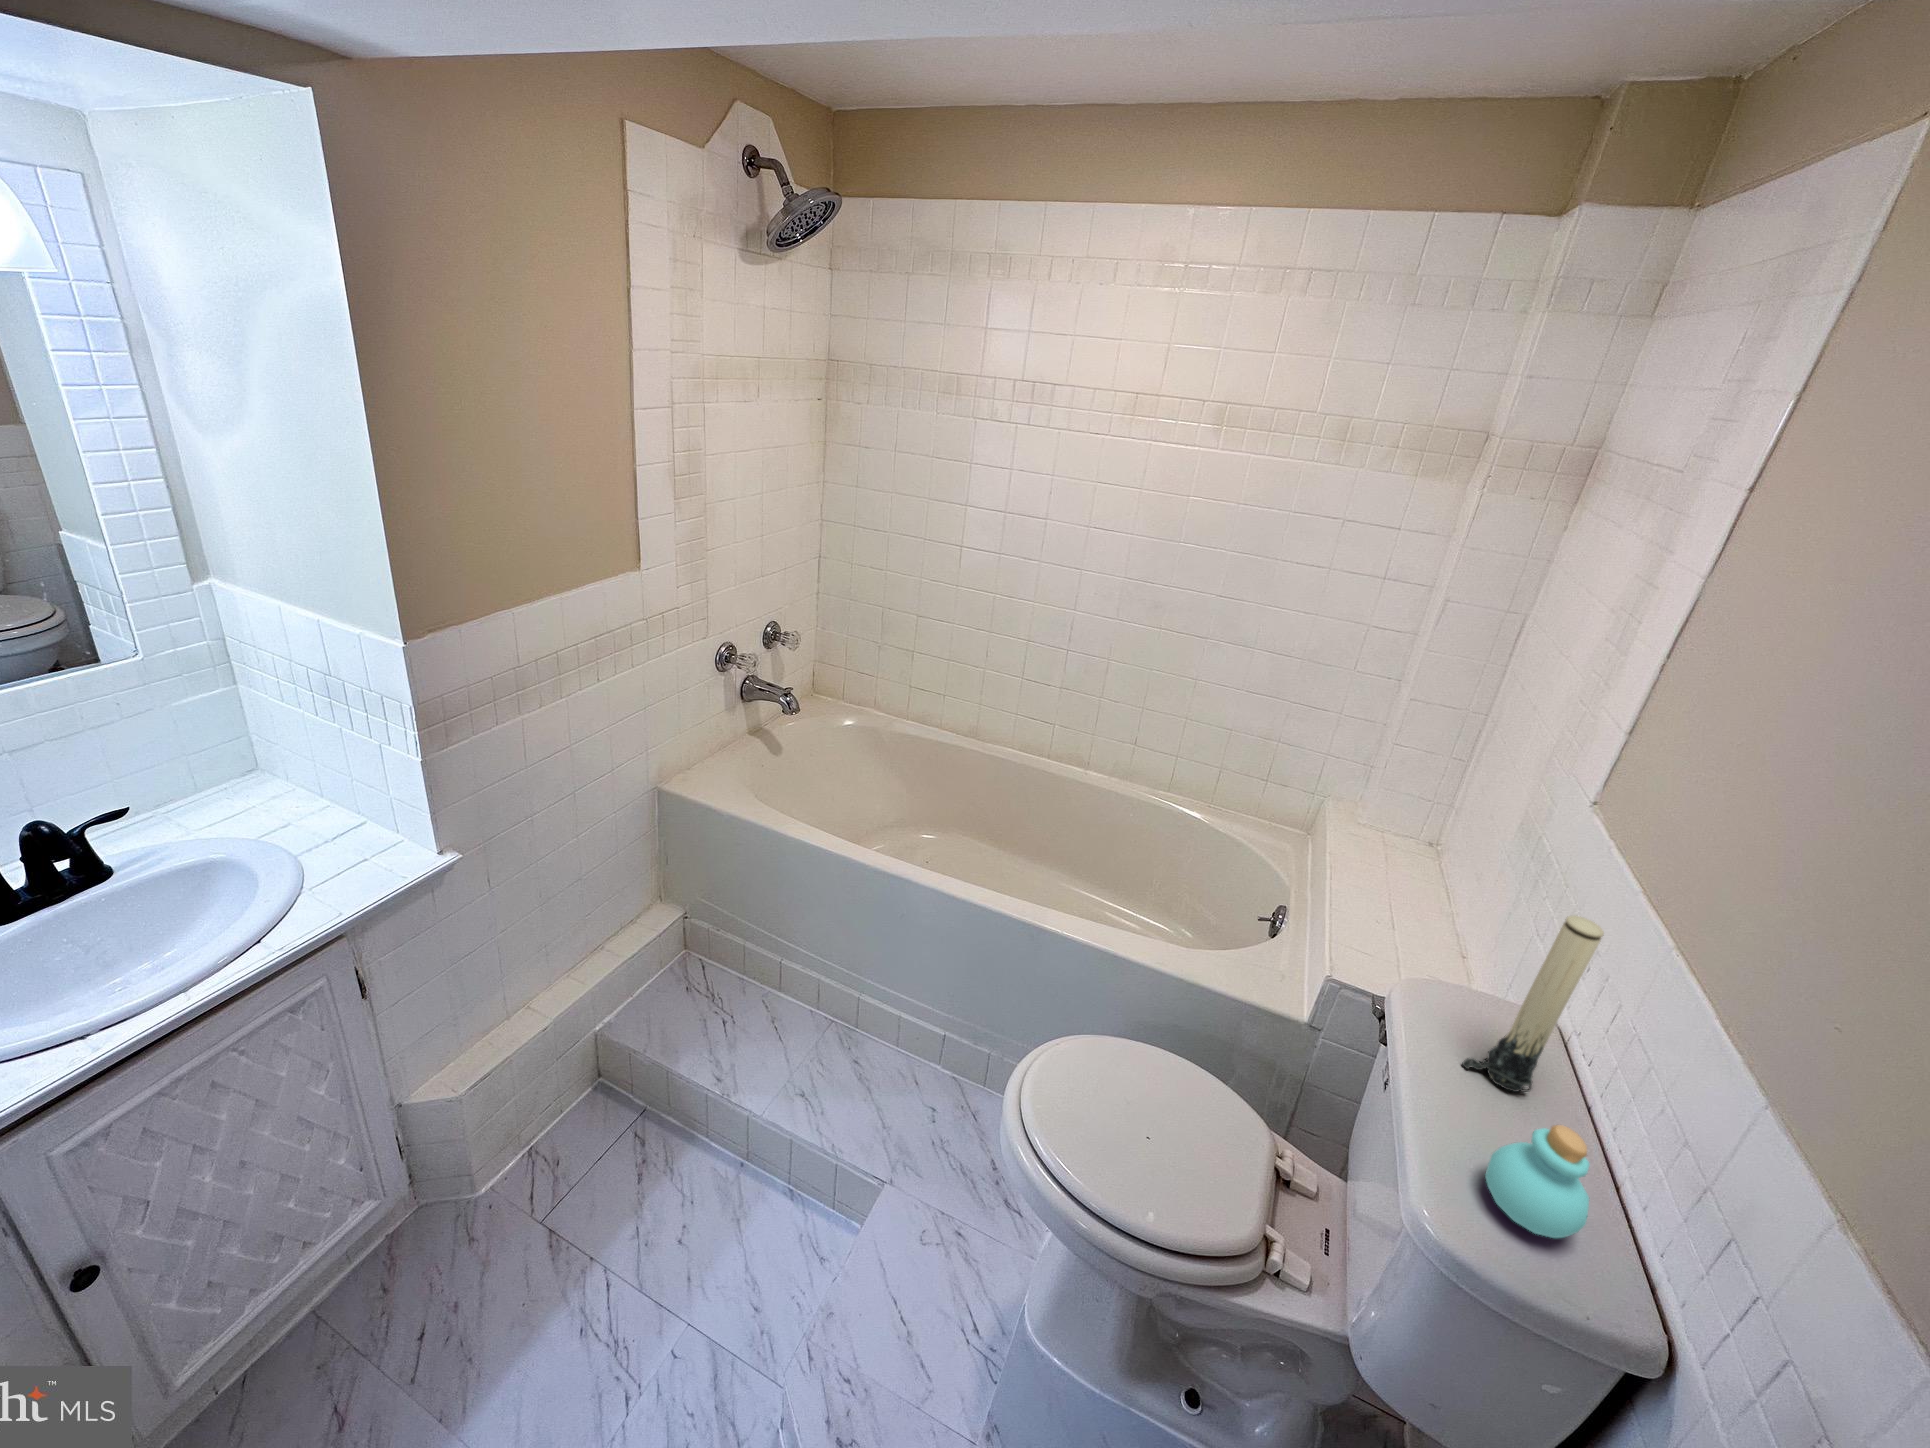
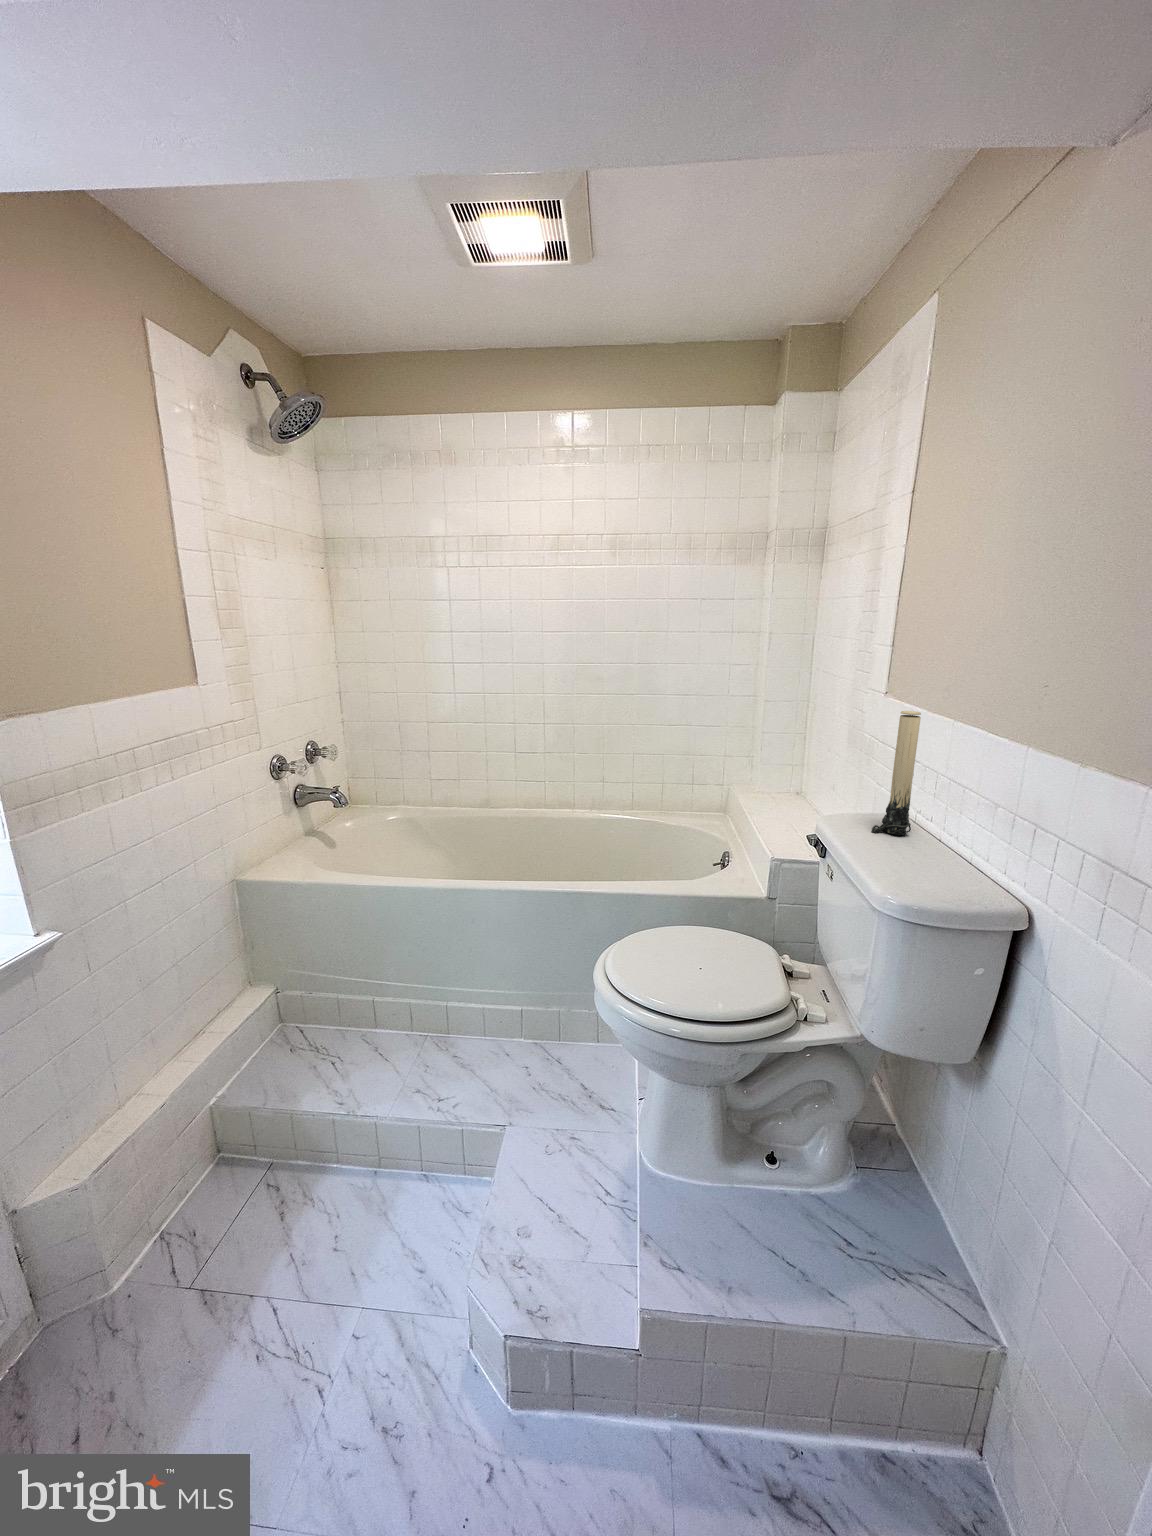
perfume bottle: present [1485,1125,1590,1238] -> none [908,808,967,878]

